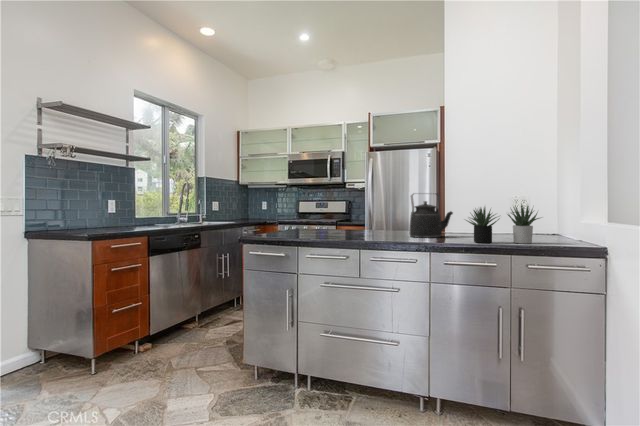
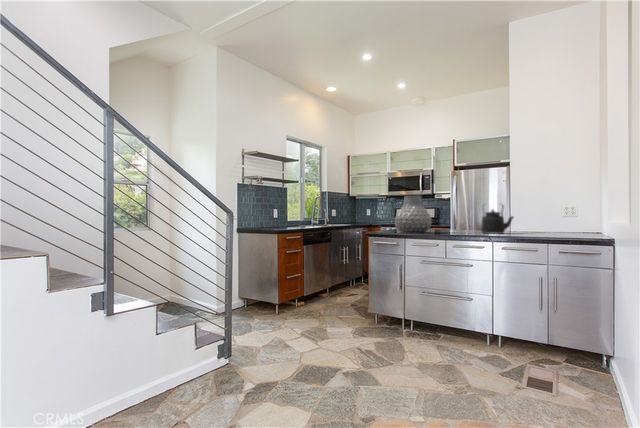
vase: none [283,179,340,239] -> present [395,196,432,233]
succulent plant: present [466,204,539,244] -> none [515,210,572,236]

